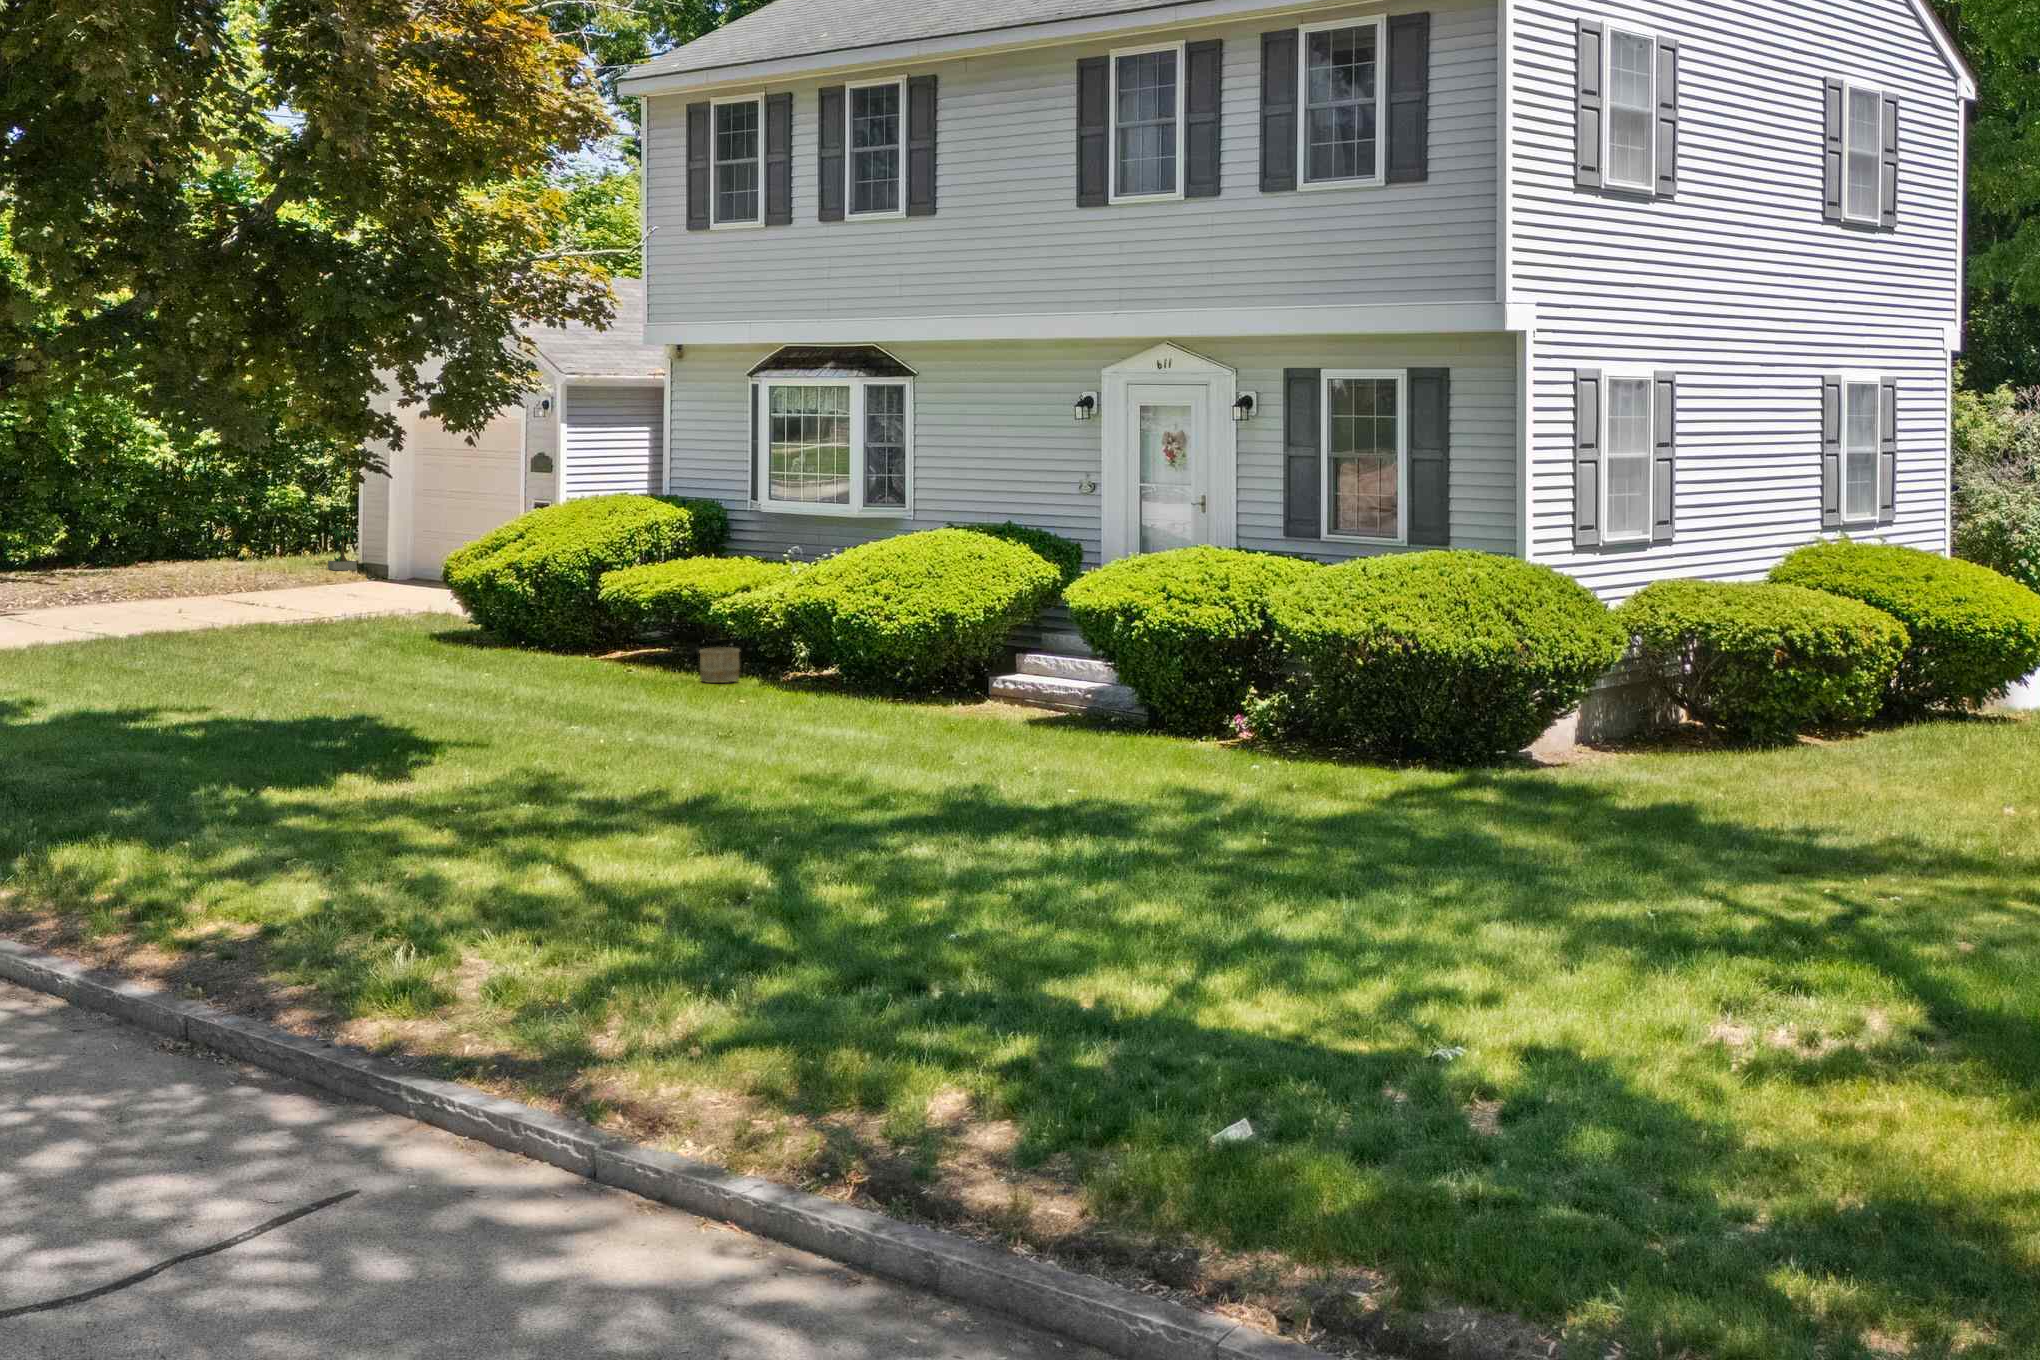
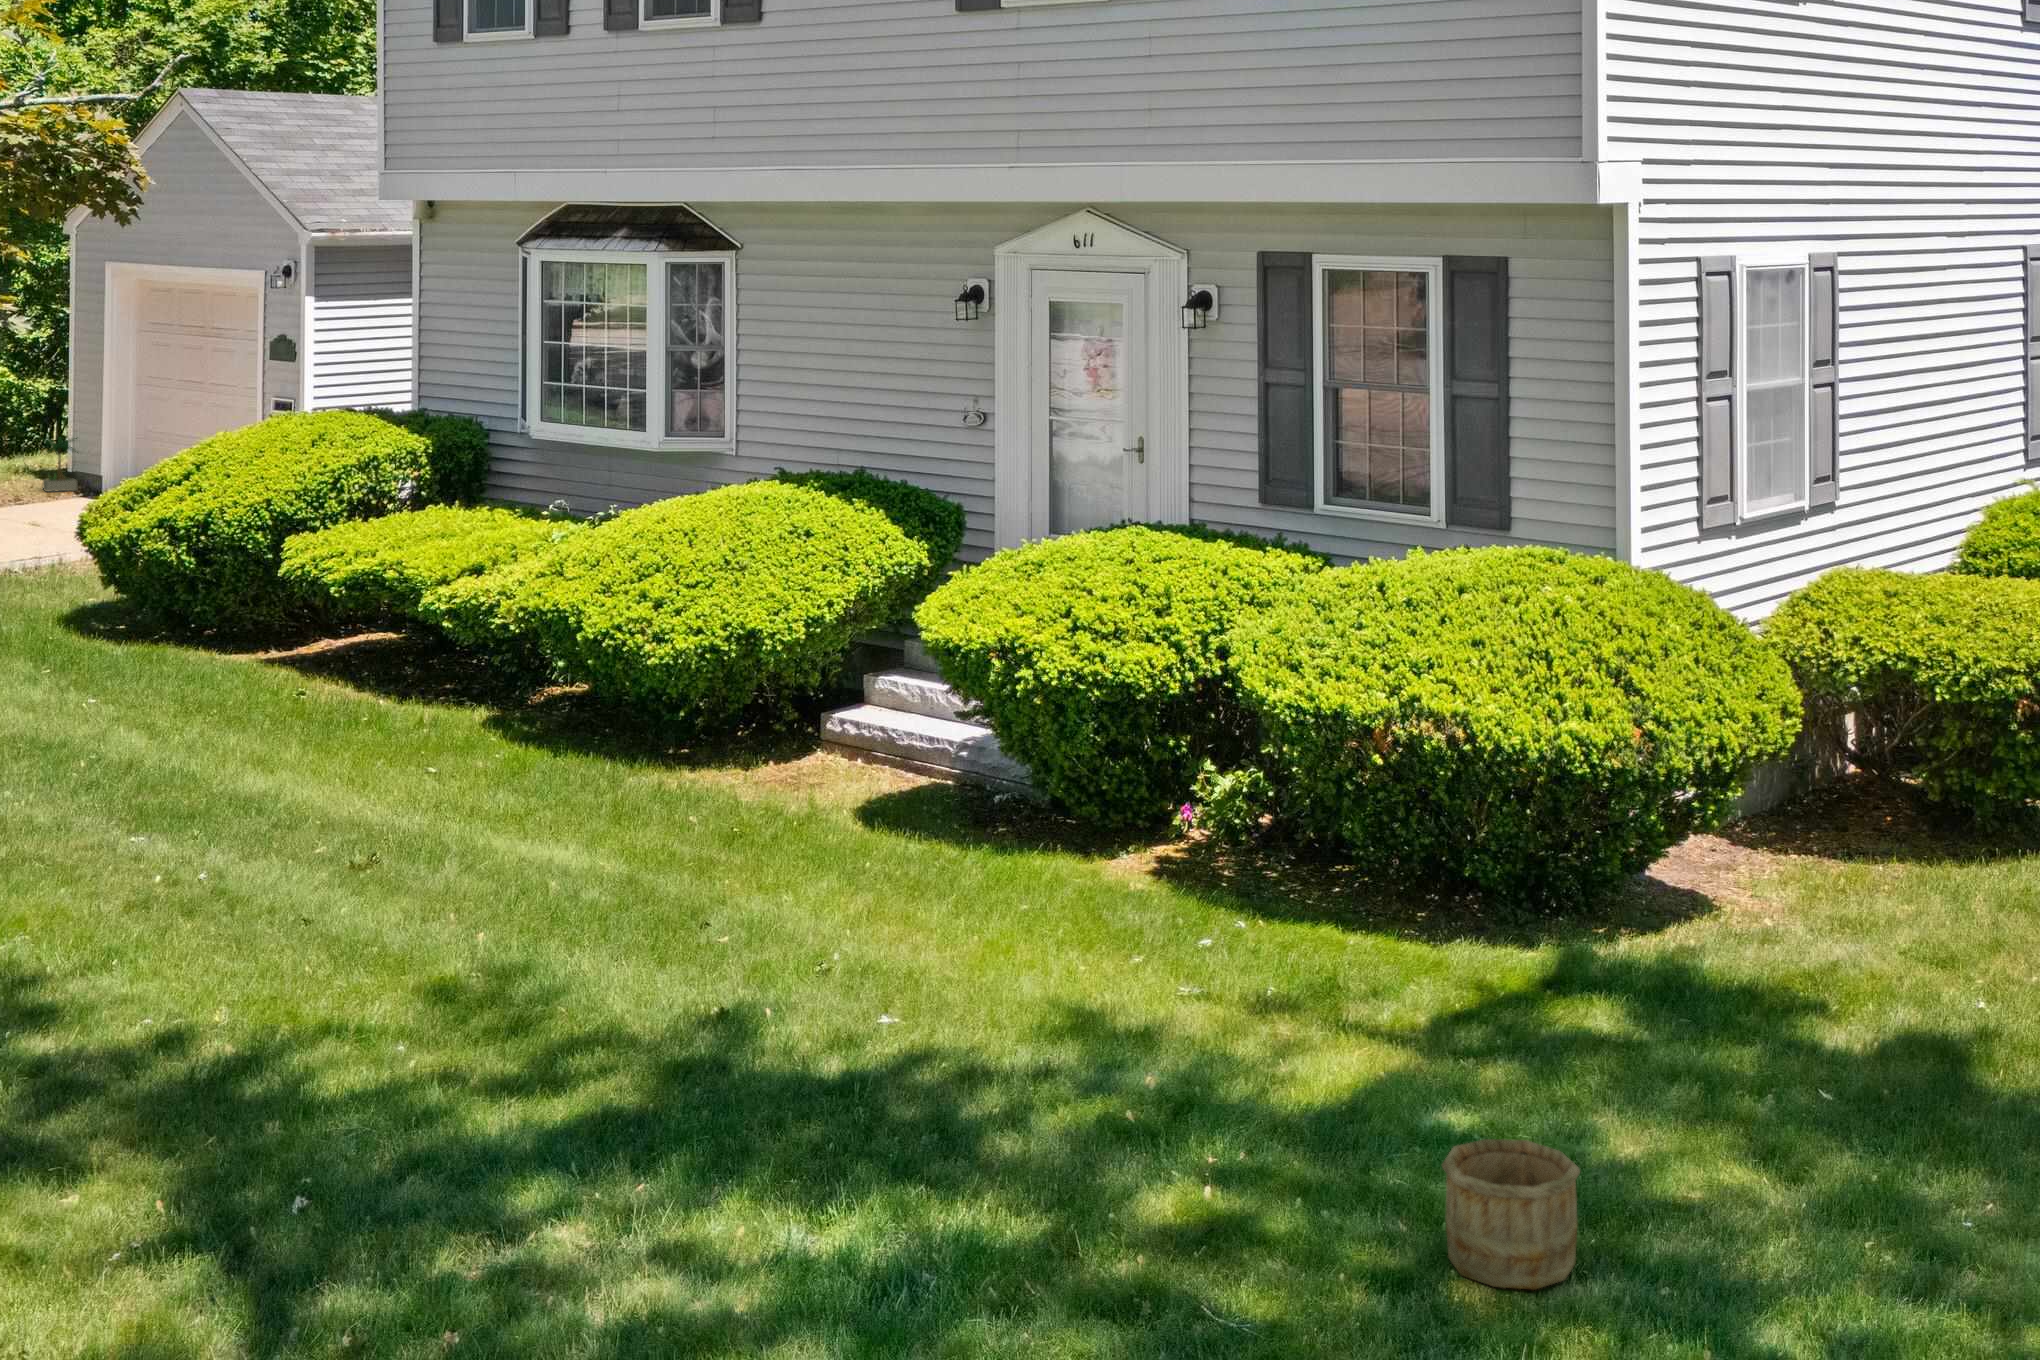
wooden bucket: present [699,647,740,683] -> present [1442,1139,1580,1290]

